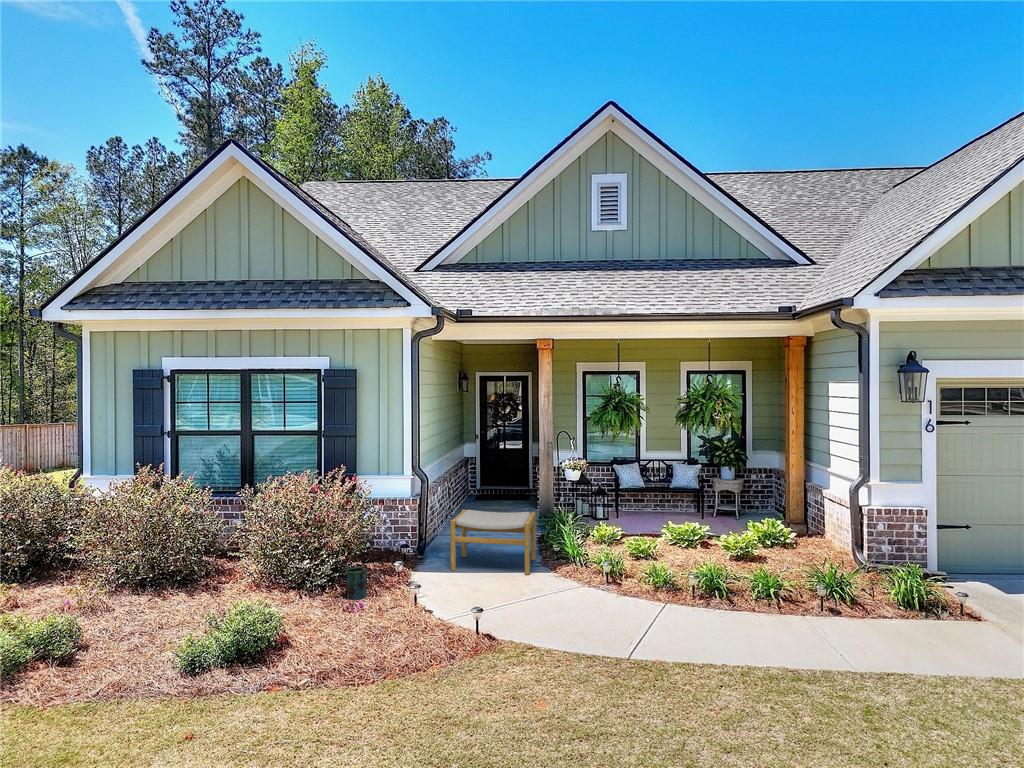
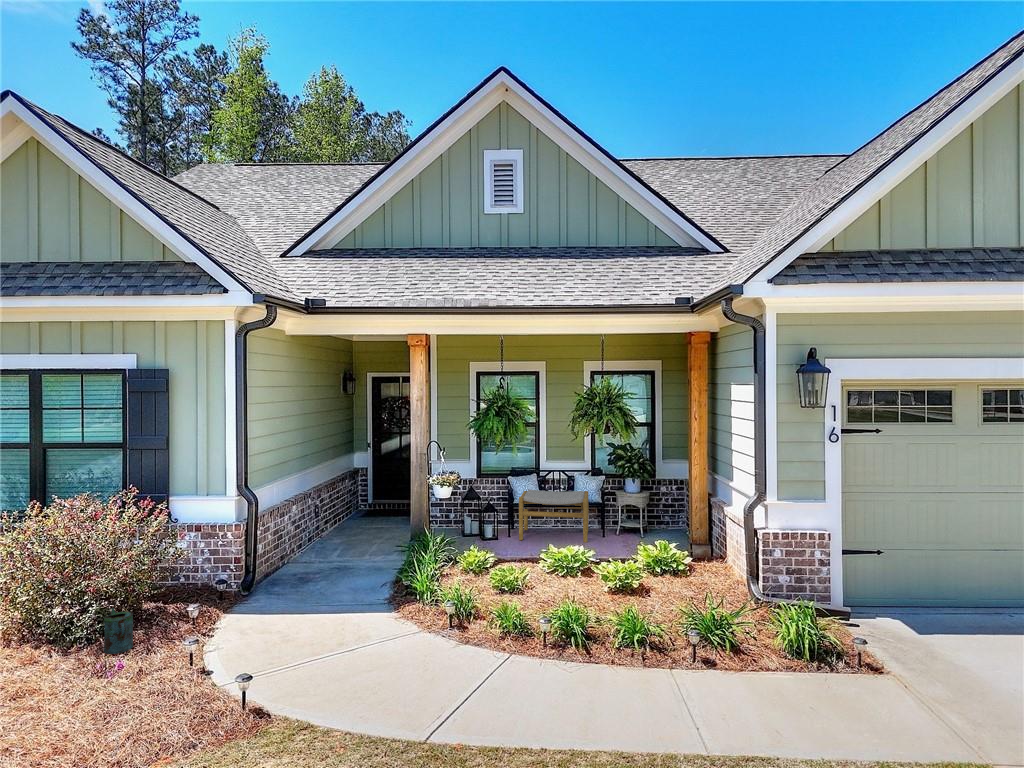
footstool: present [450,509,536,575] -> present [519,490,588,543]

